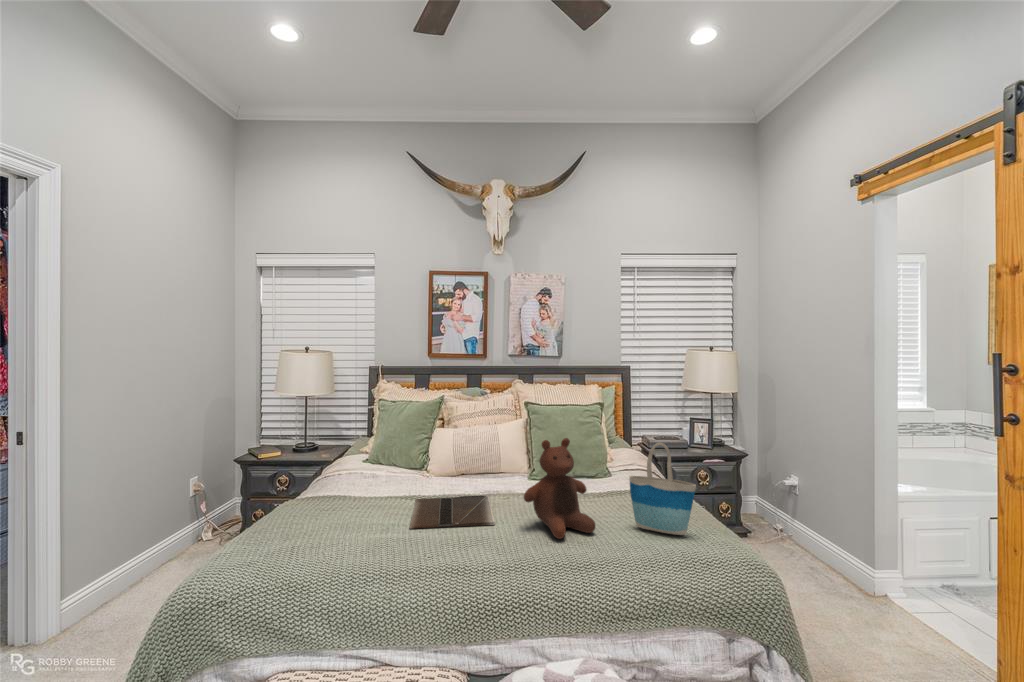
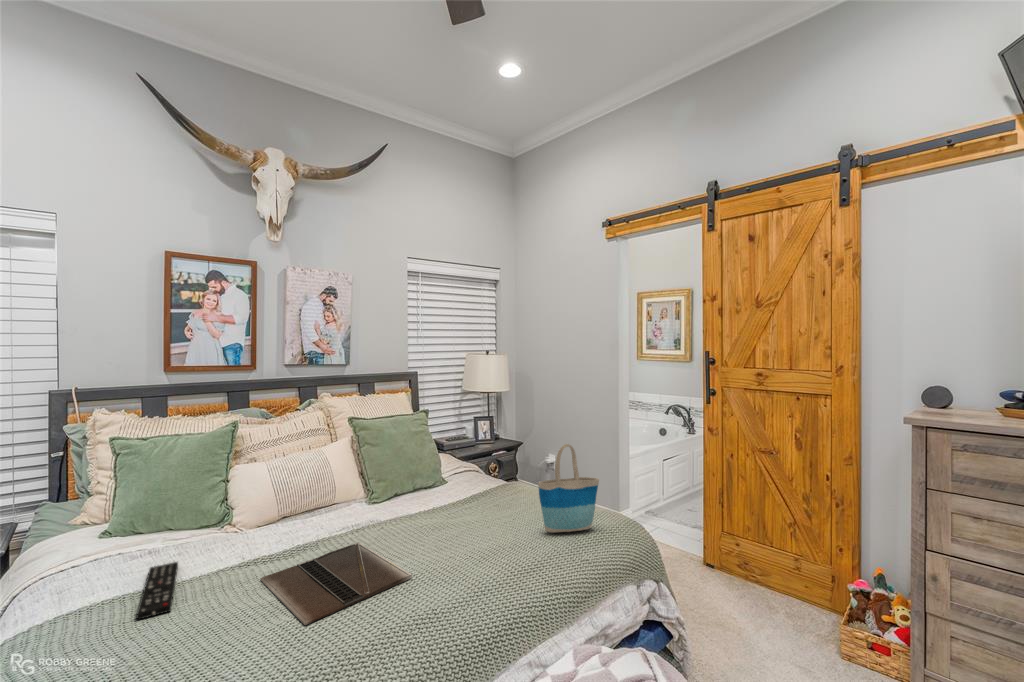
stuffed bear: present [524,438,596,539] -> none [448,454,524,570]
remote control: none [348,479,389,503] -> present [136,562,178,620]

